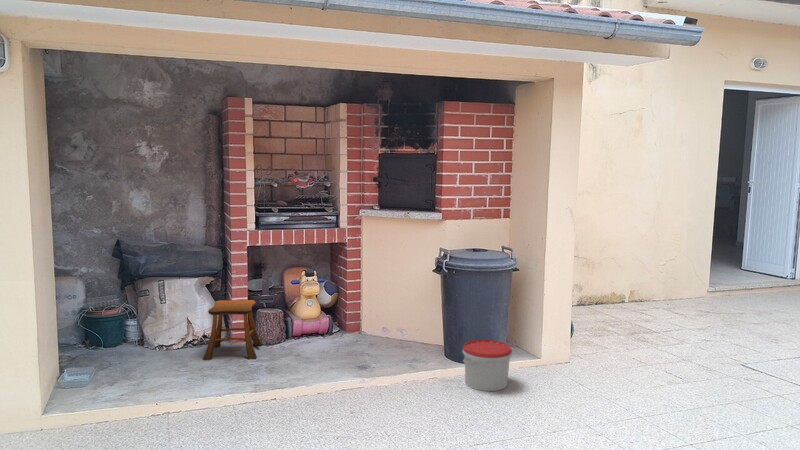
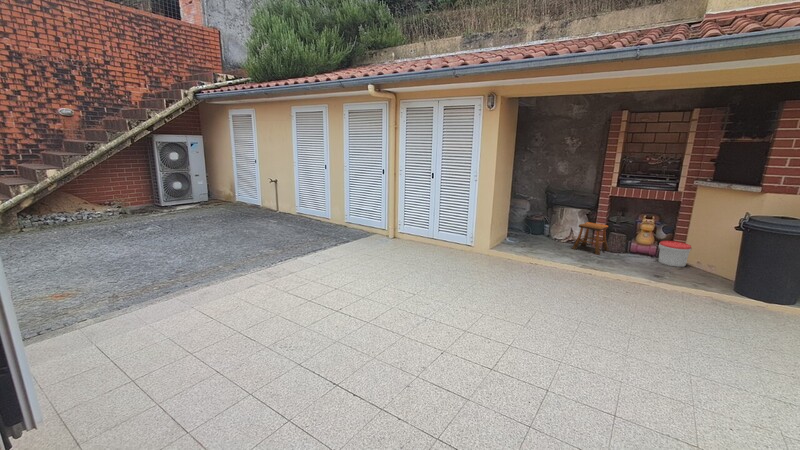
bucket: present [463,340,512,391] -> present [659,241,692,267]

